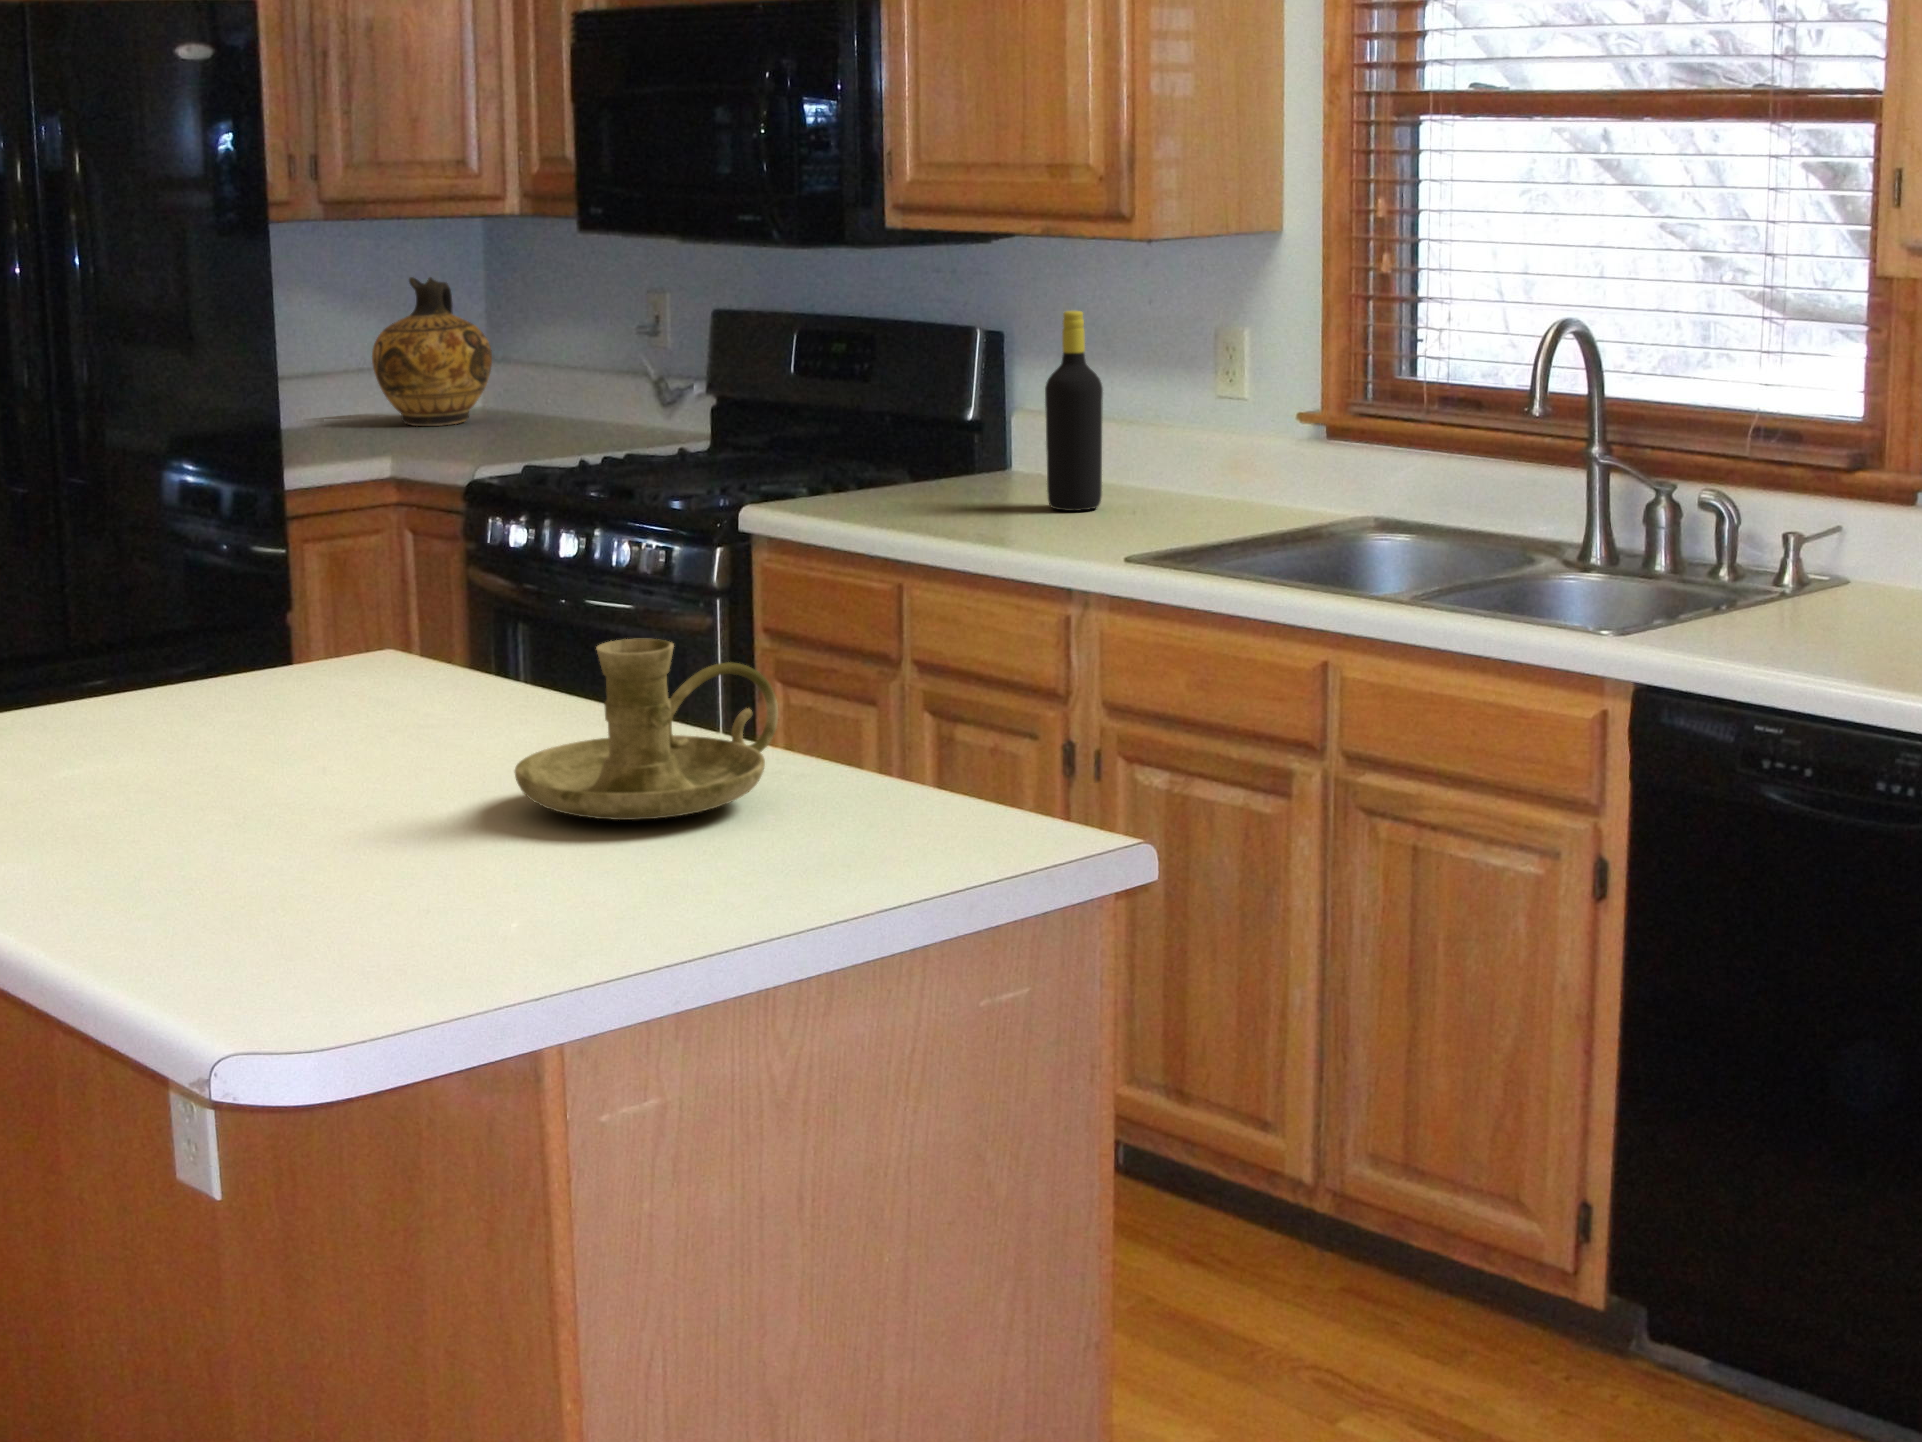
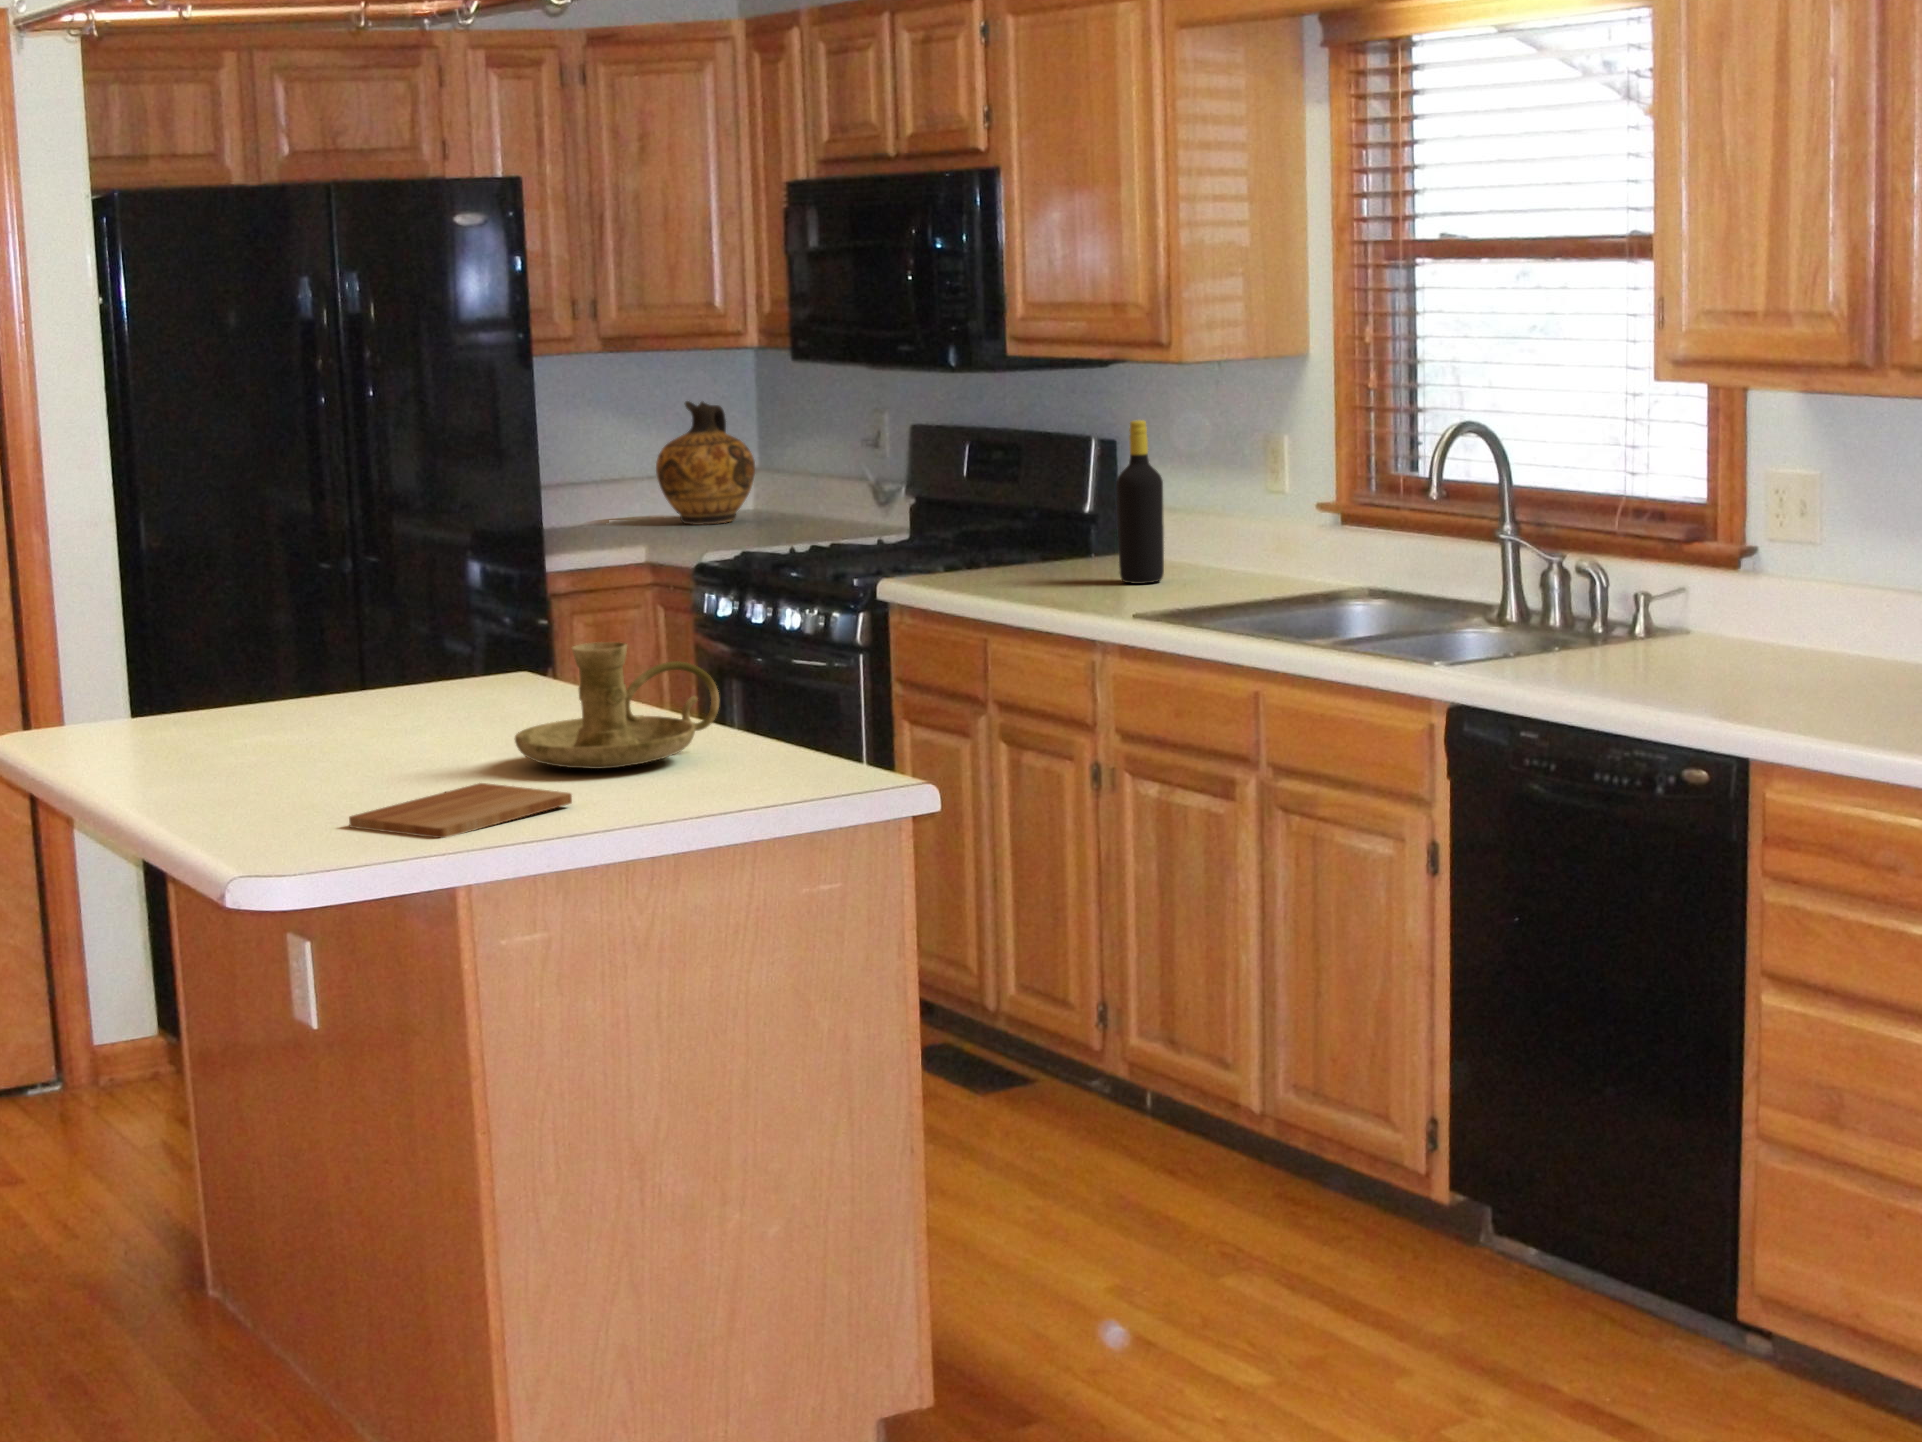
cutting board: none [365,856,668,961] -> present [349,783,572,838]

